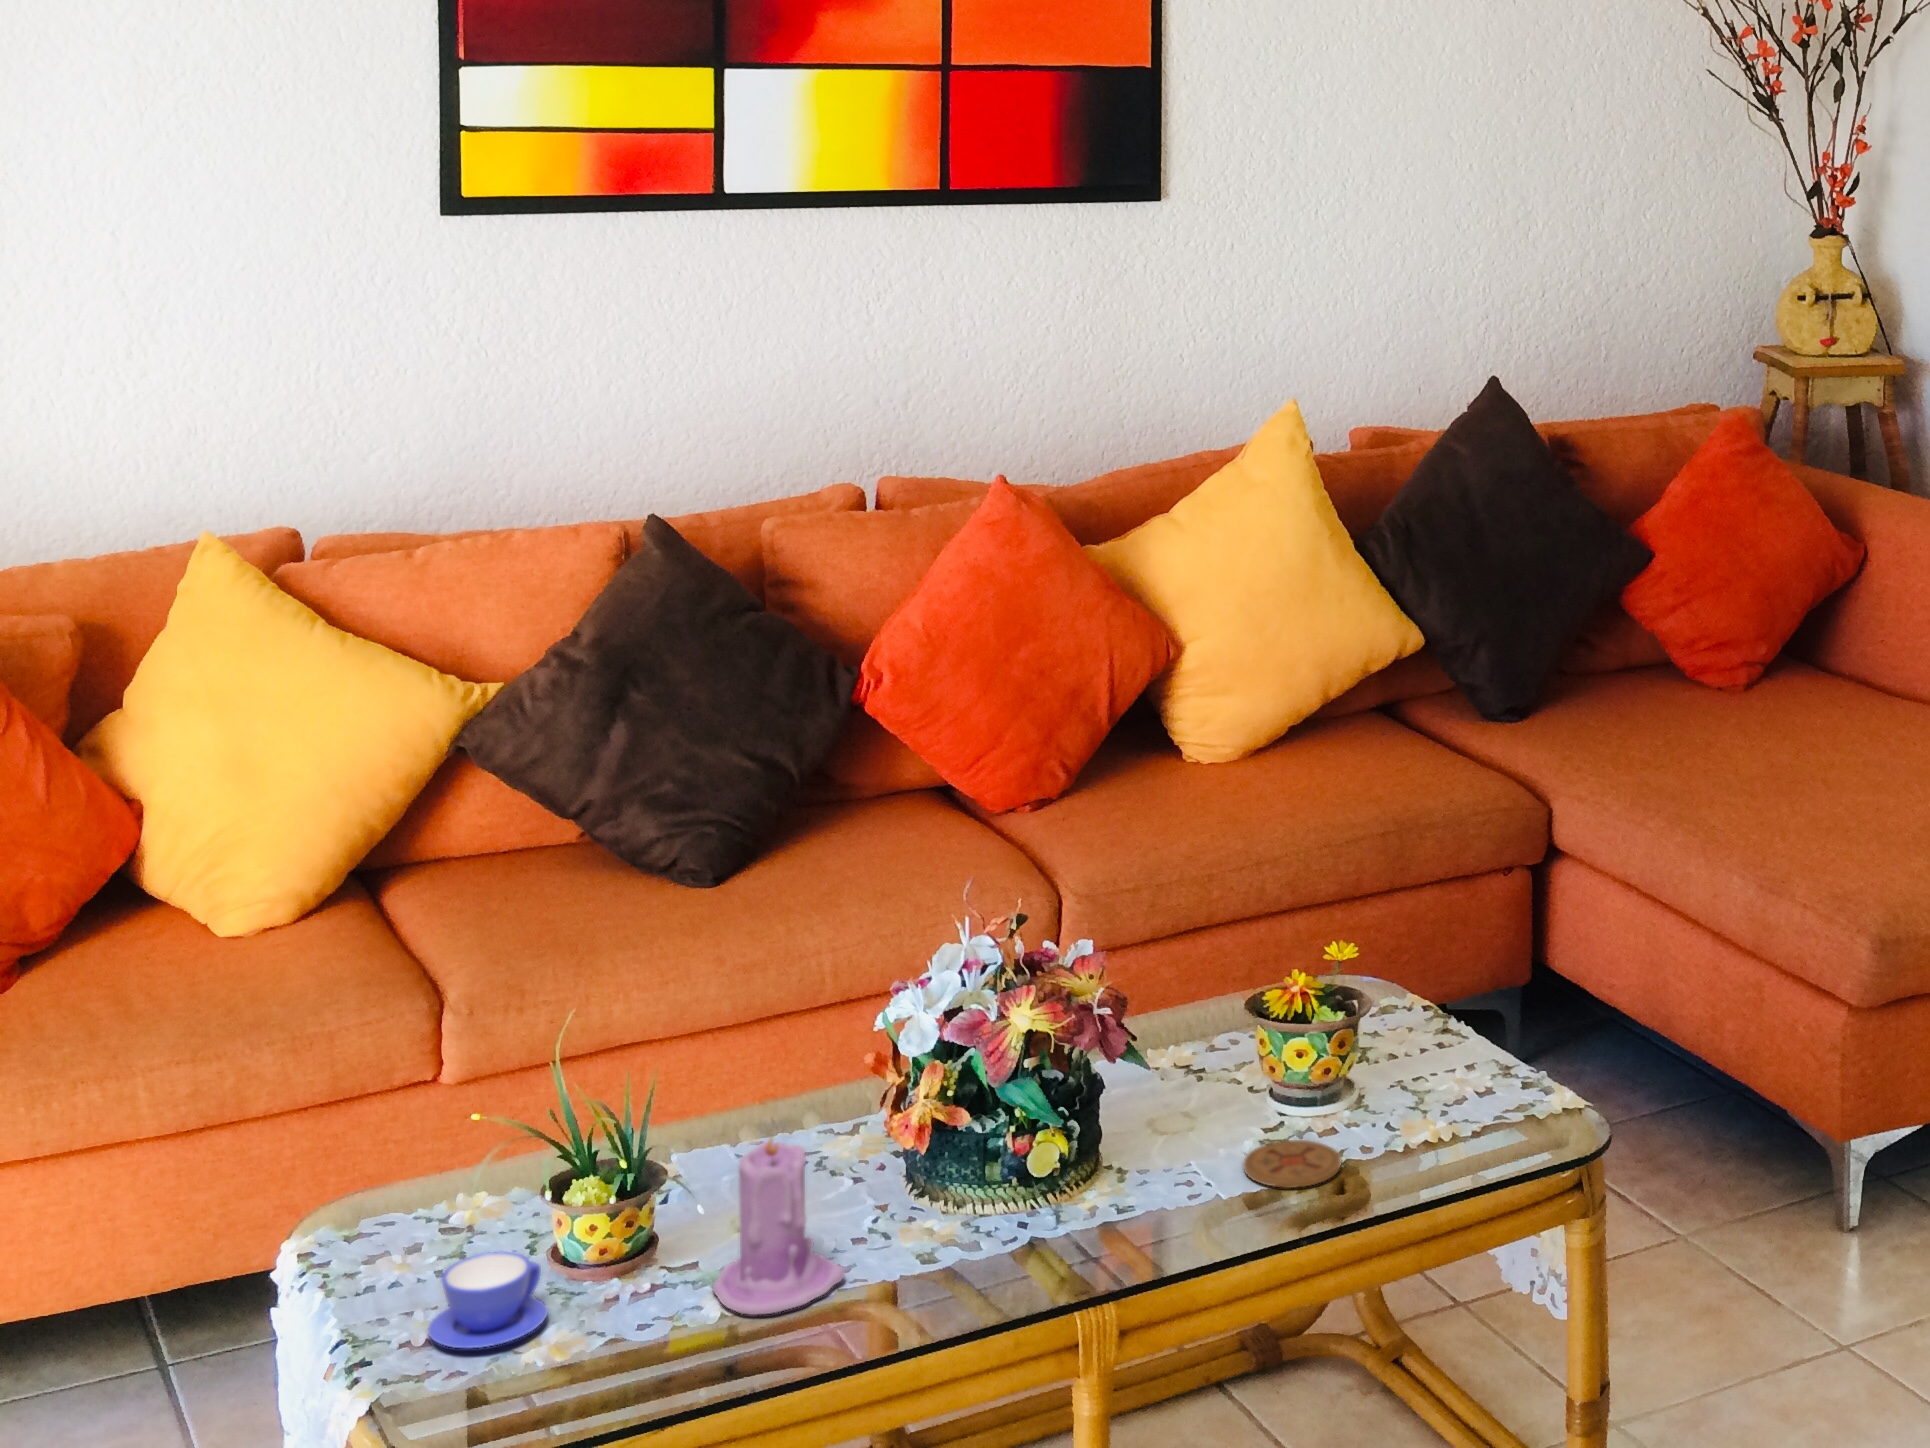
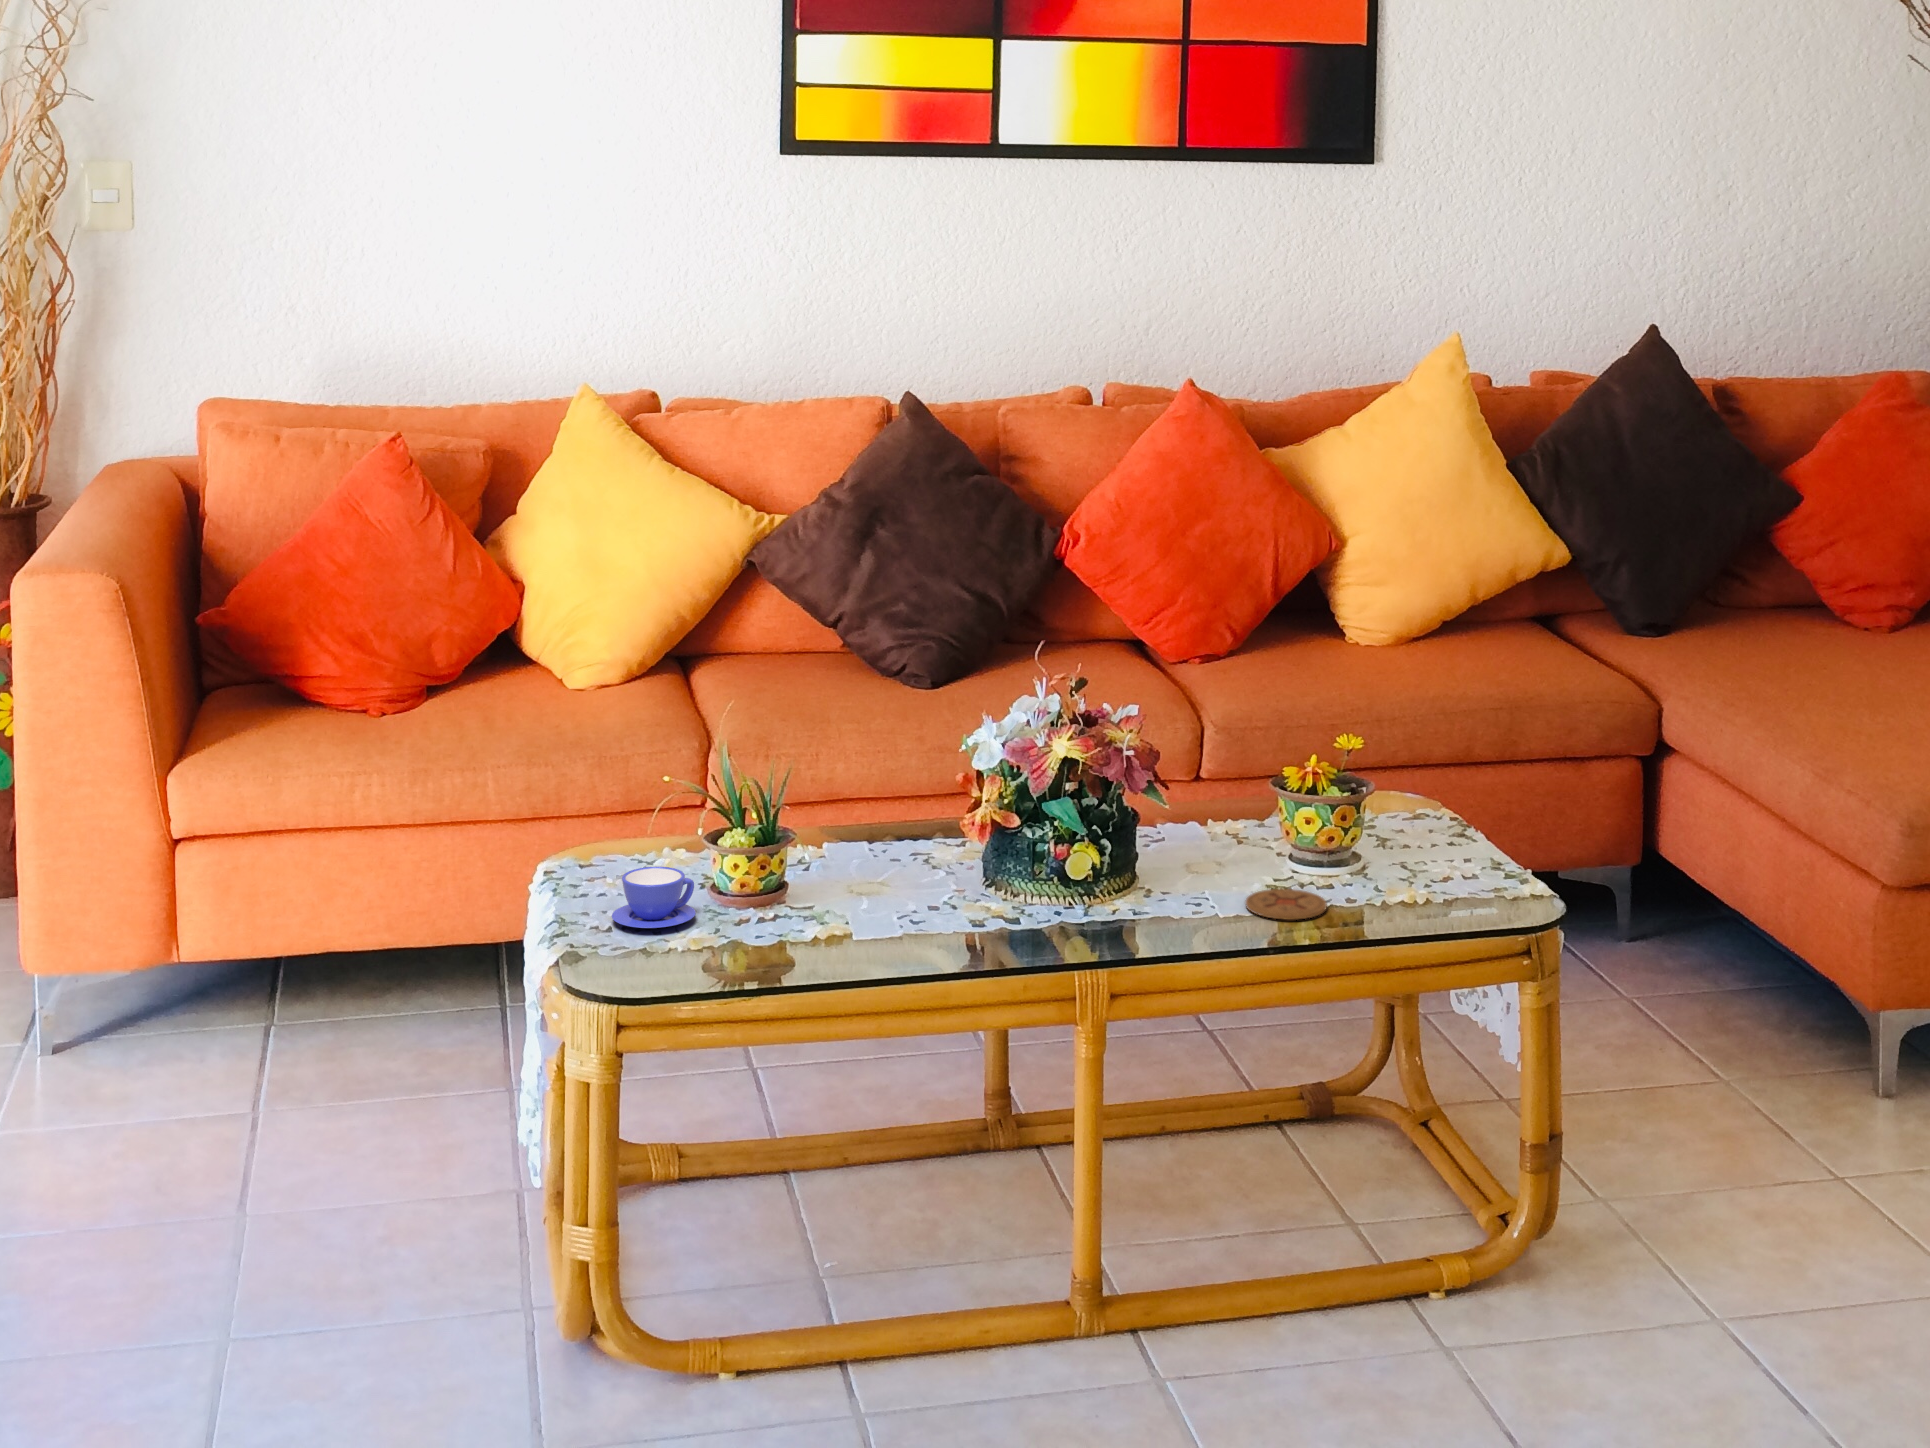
candle: present [713,1137,845,1315] -> none [814,800,910,939]

